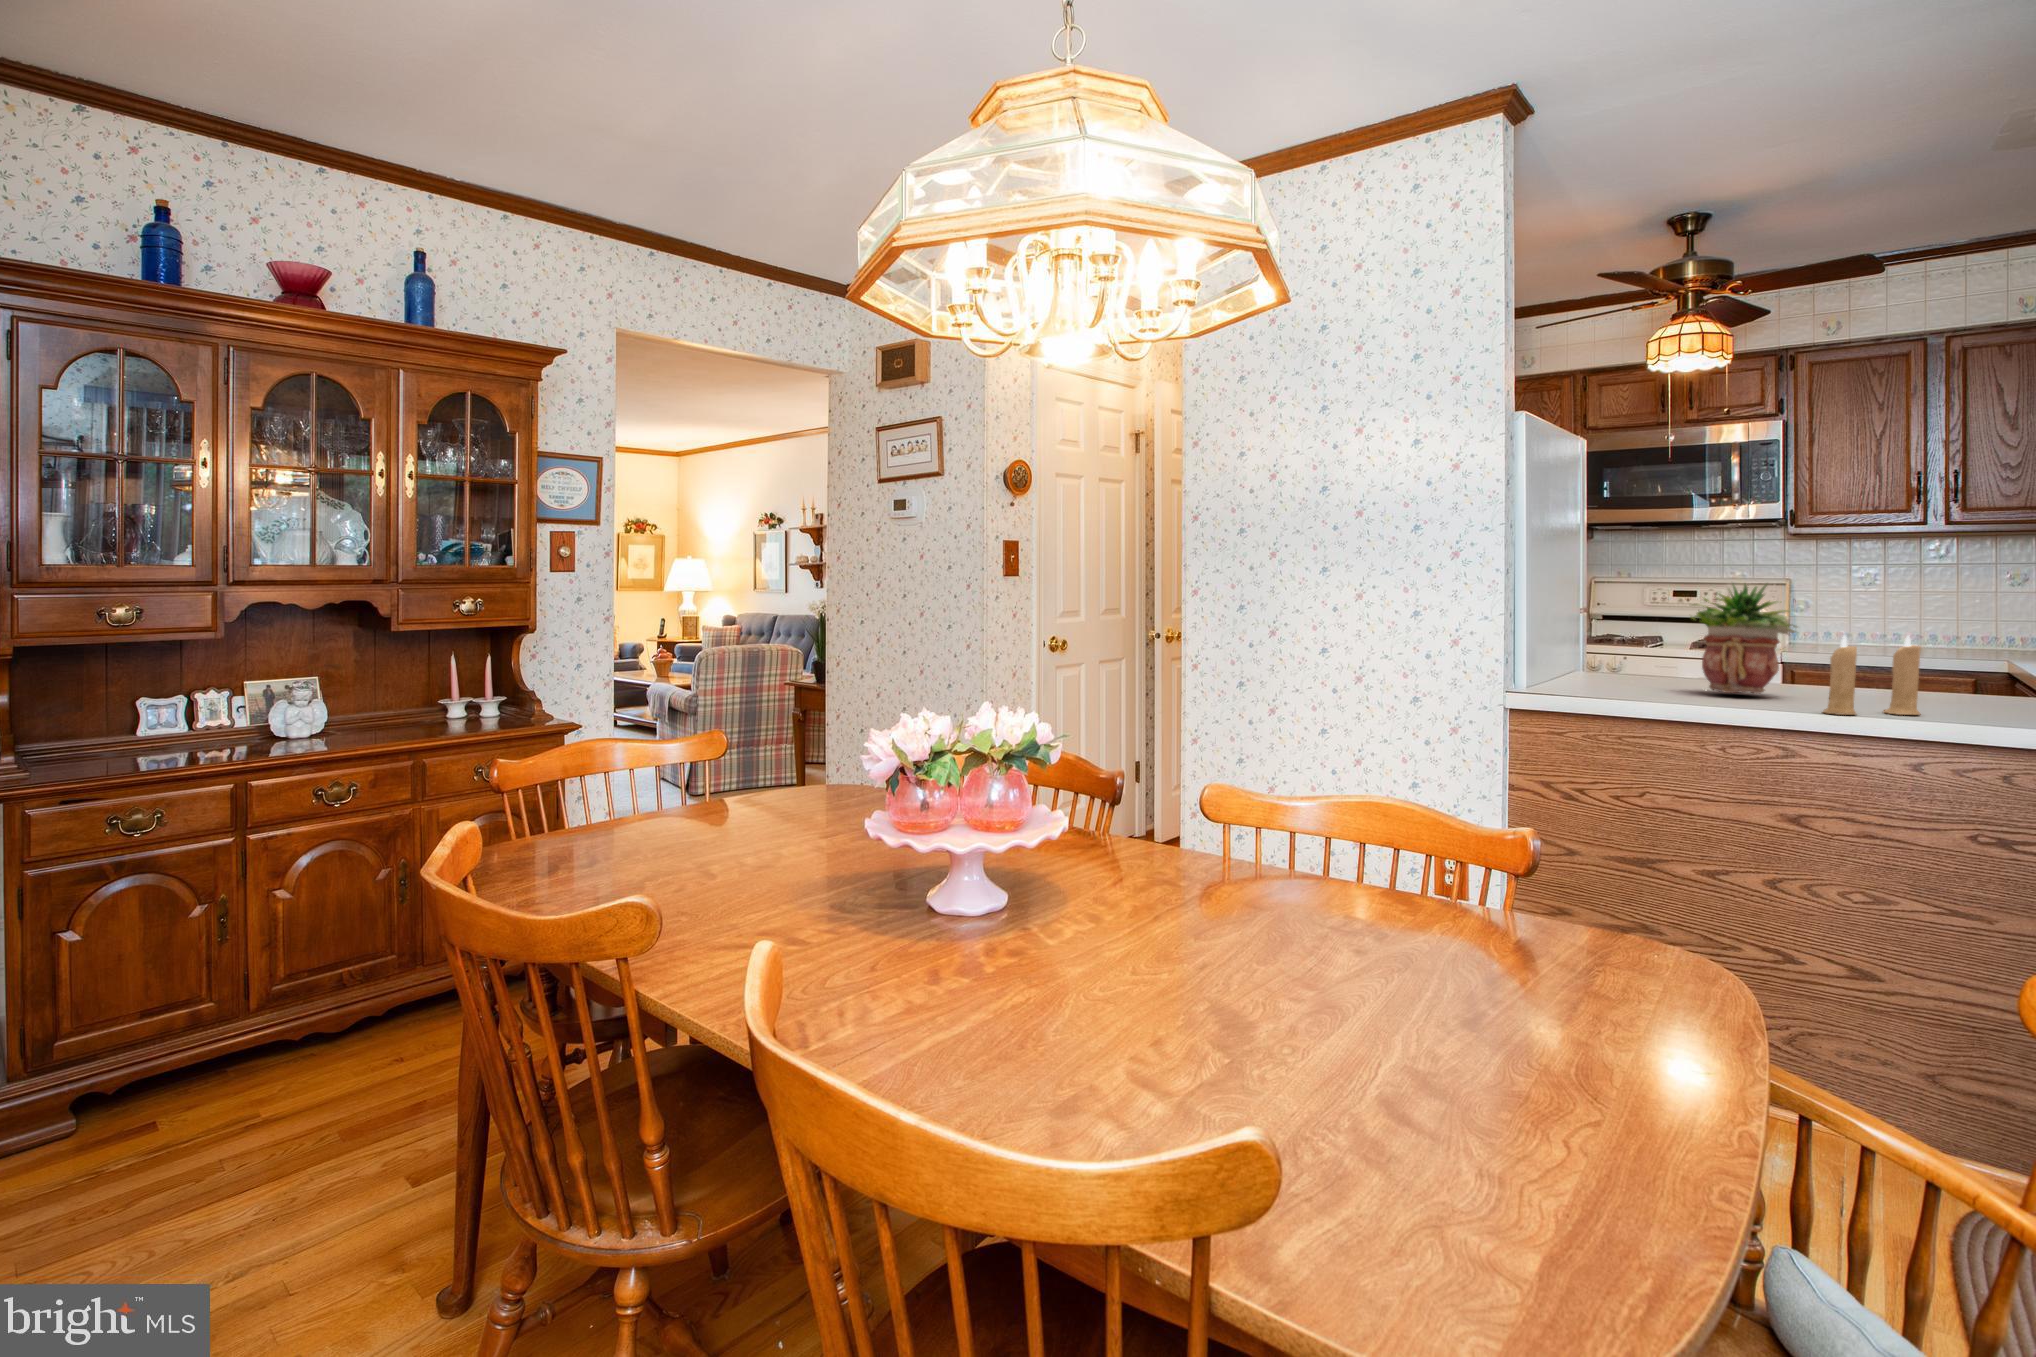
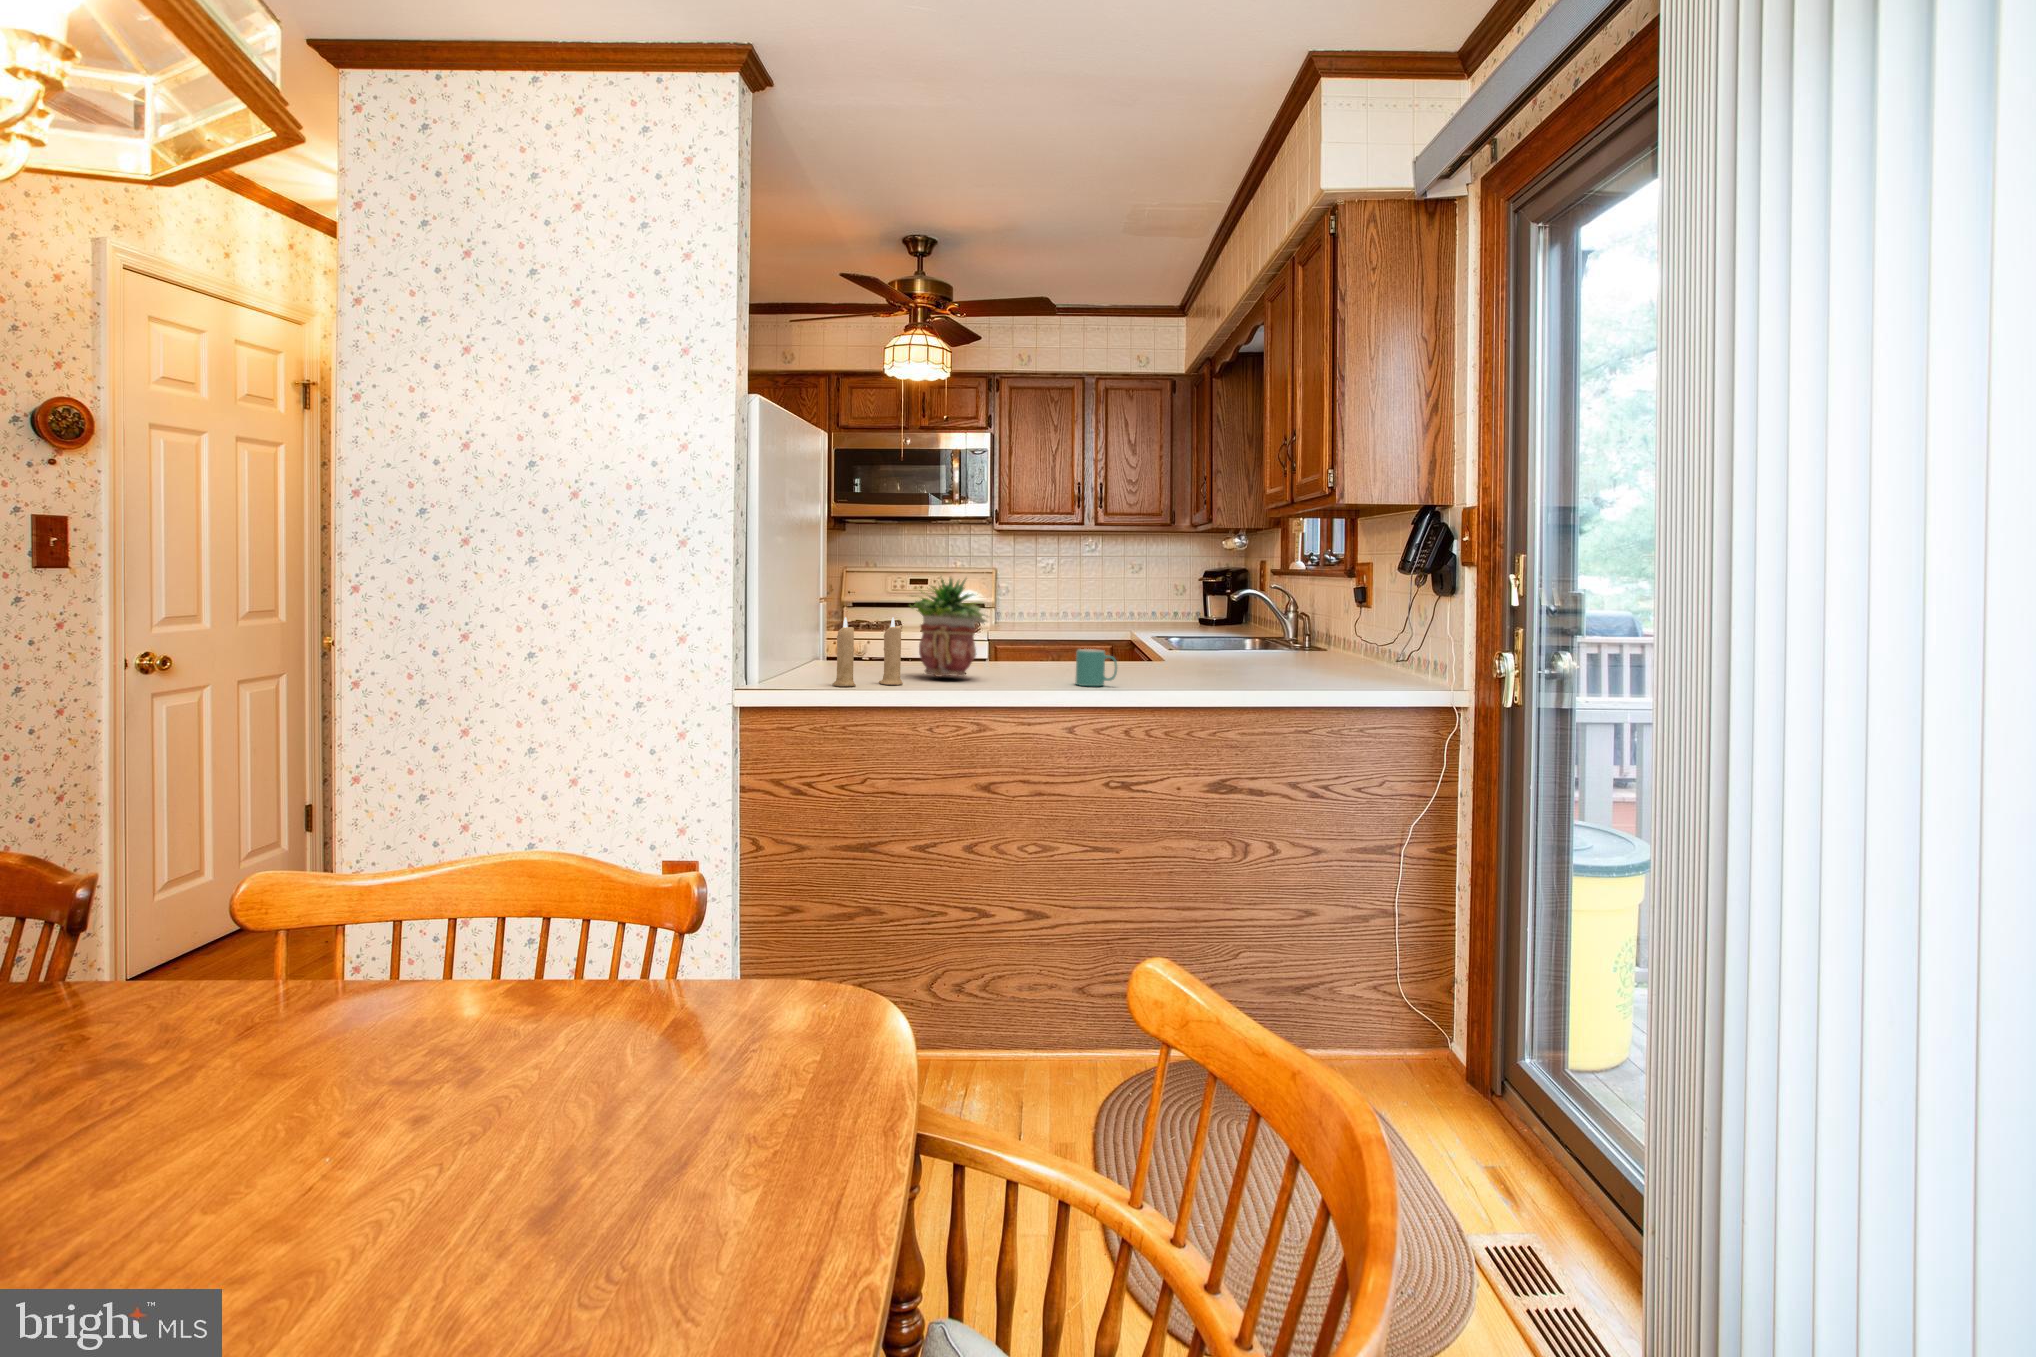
candle: present [1823,635,1921,715] -> present [832,617,903,686]
mug: none [1927,664,1997,709] -> present [1075,649,1117,686]

